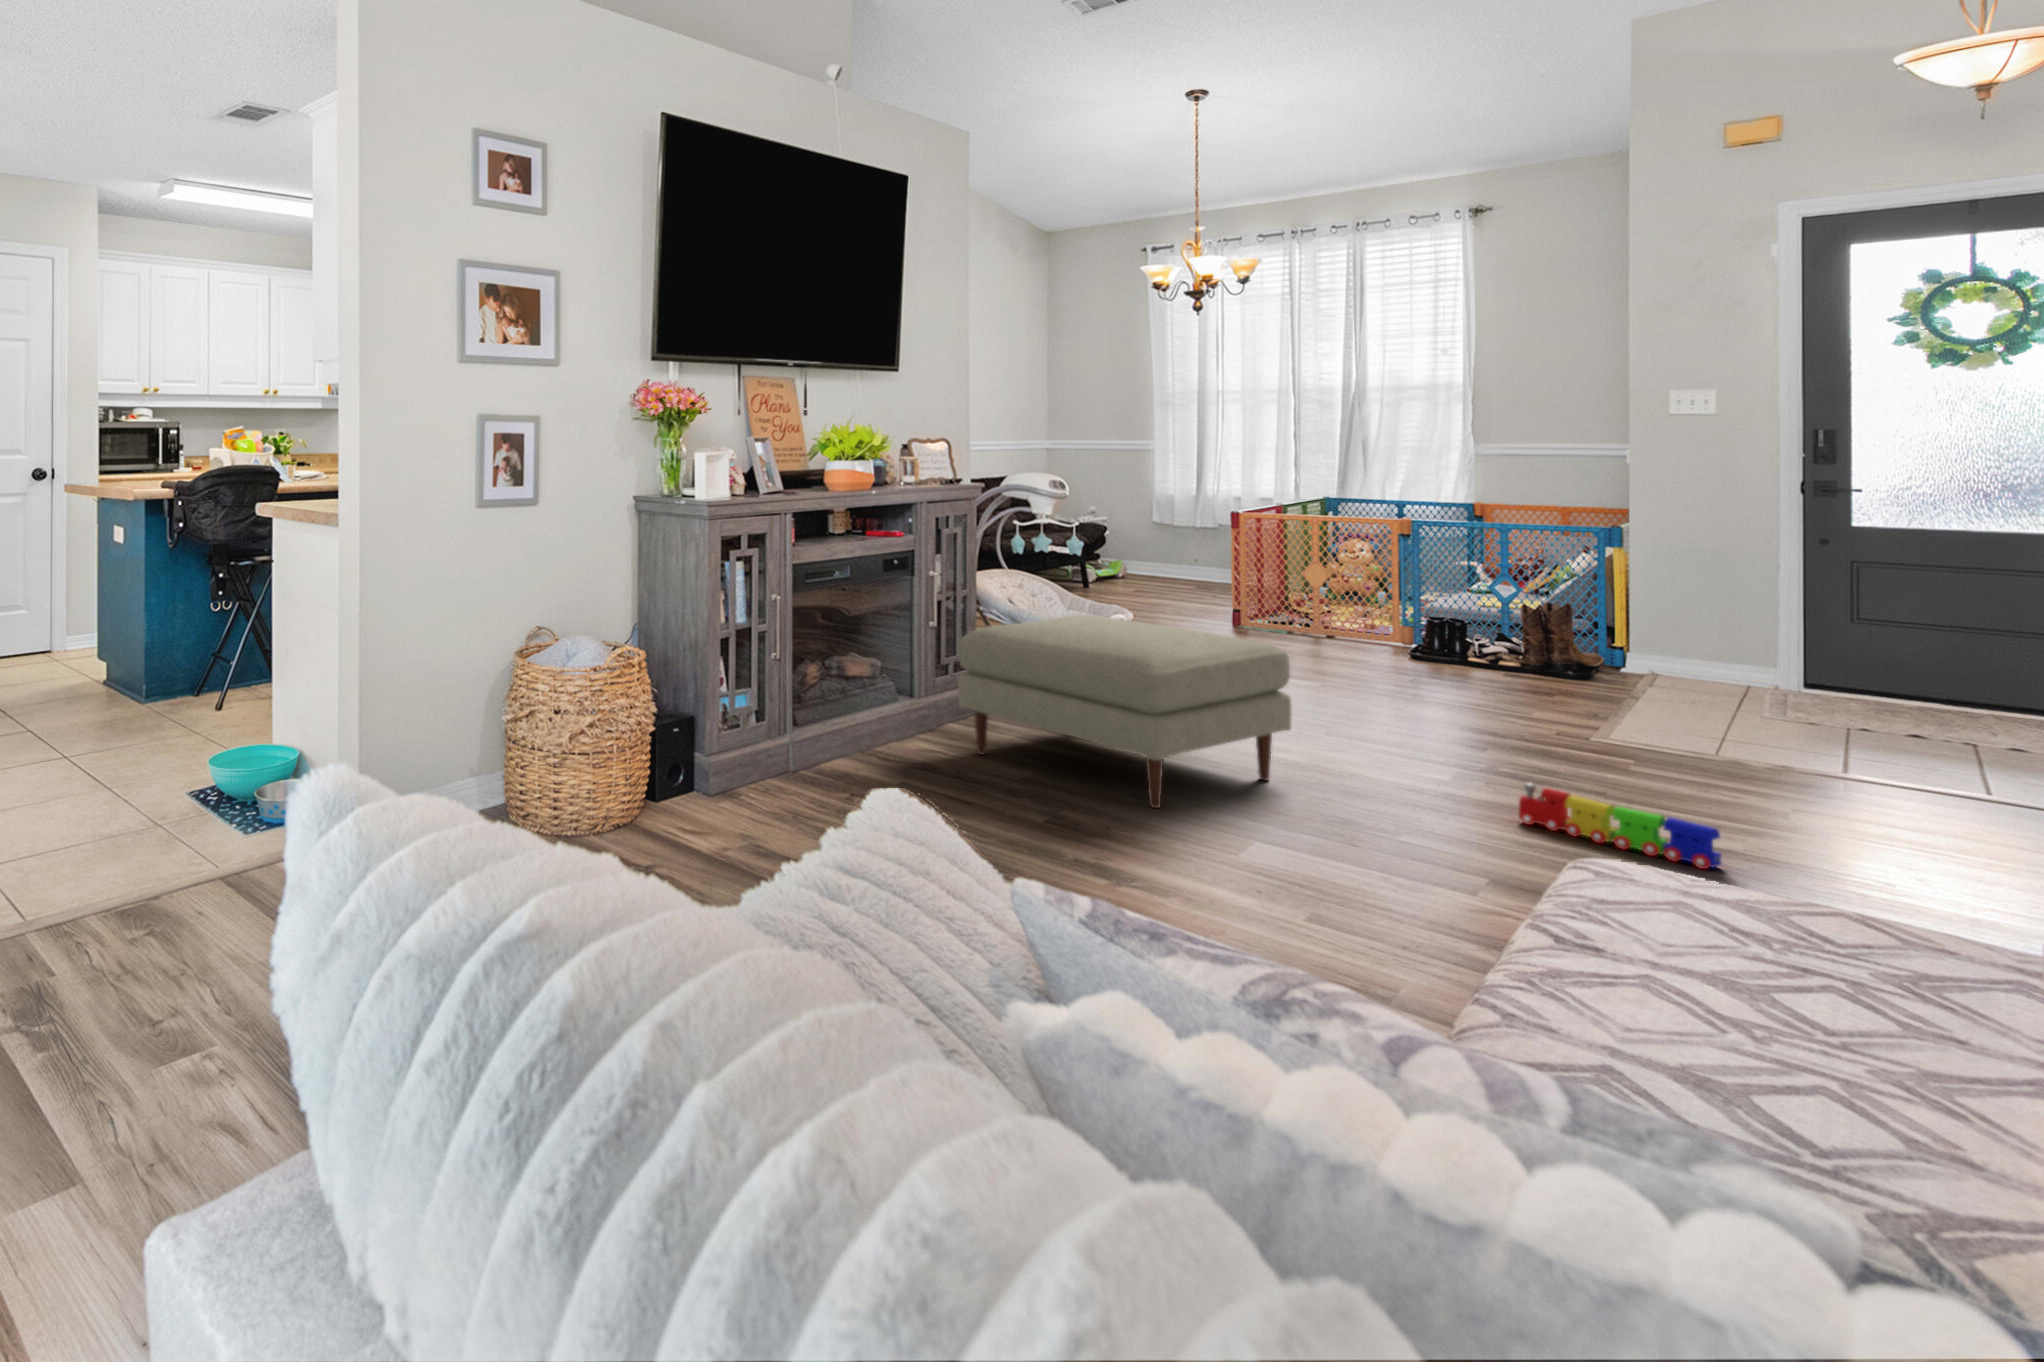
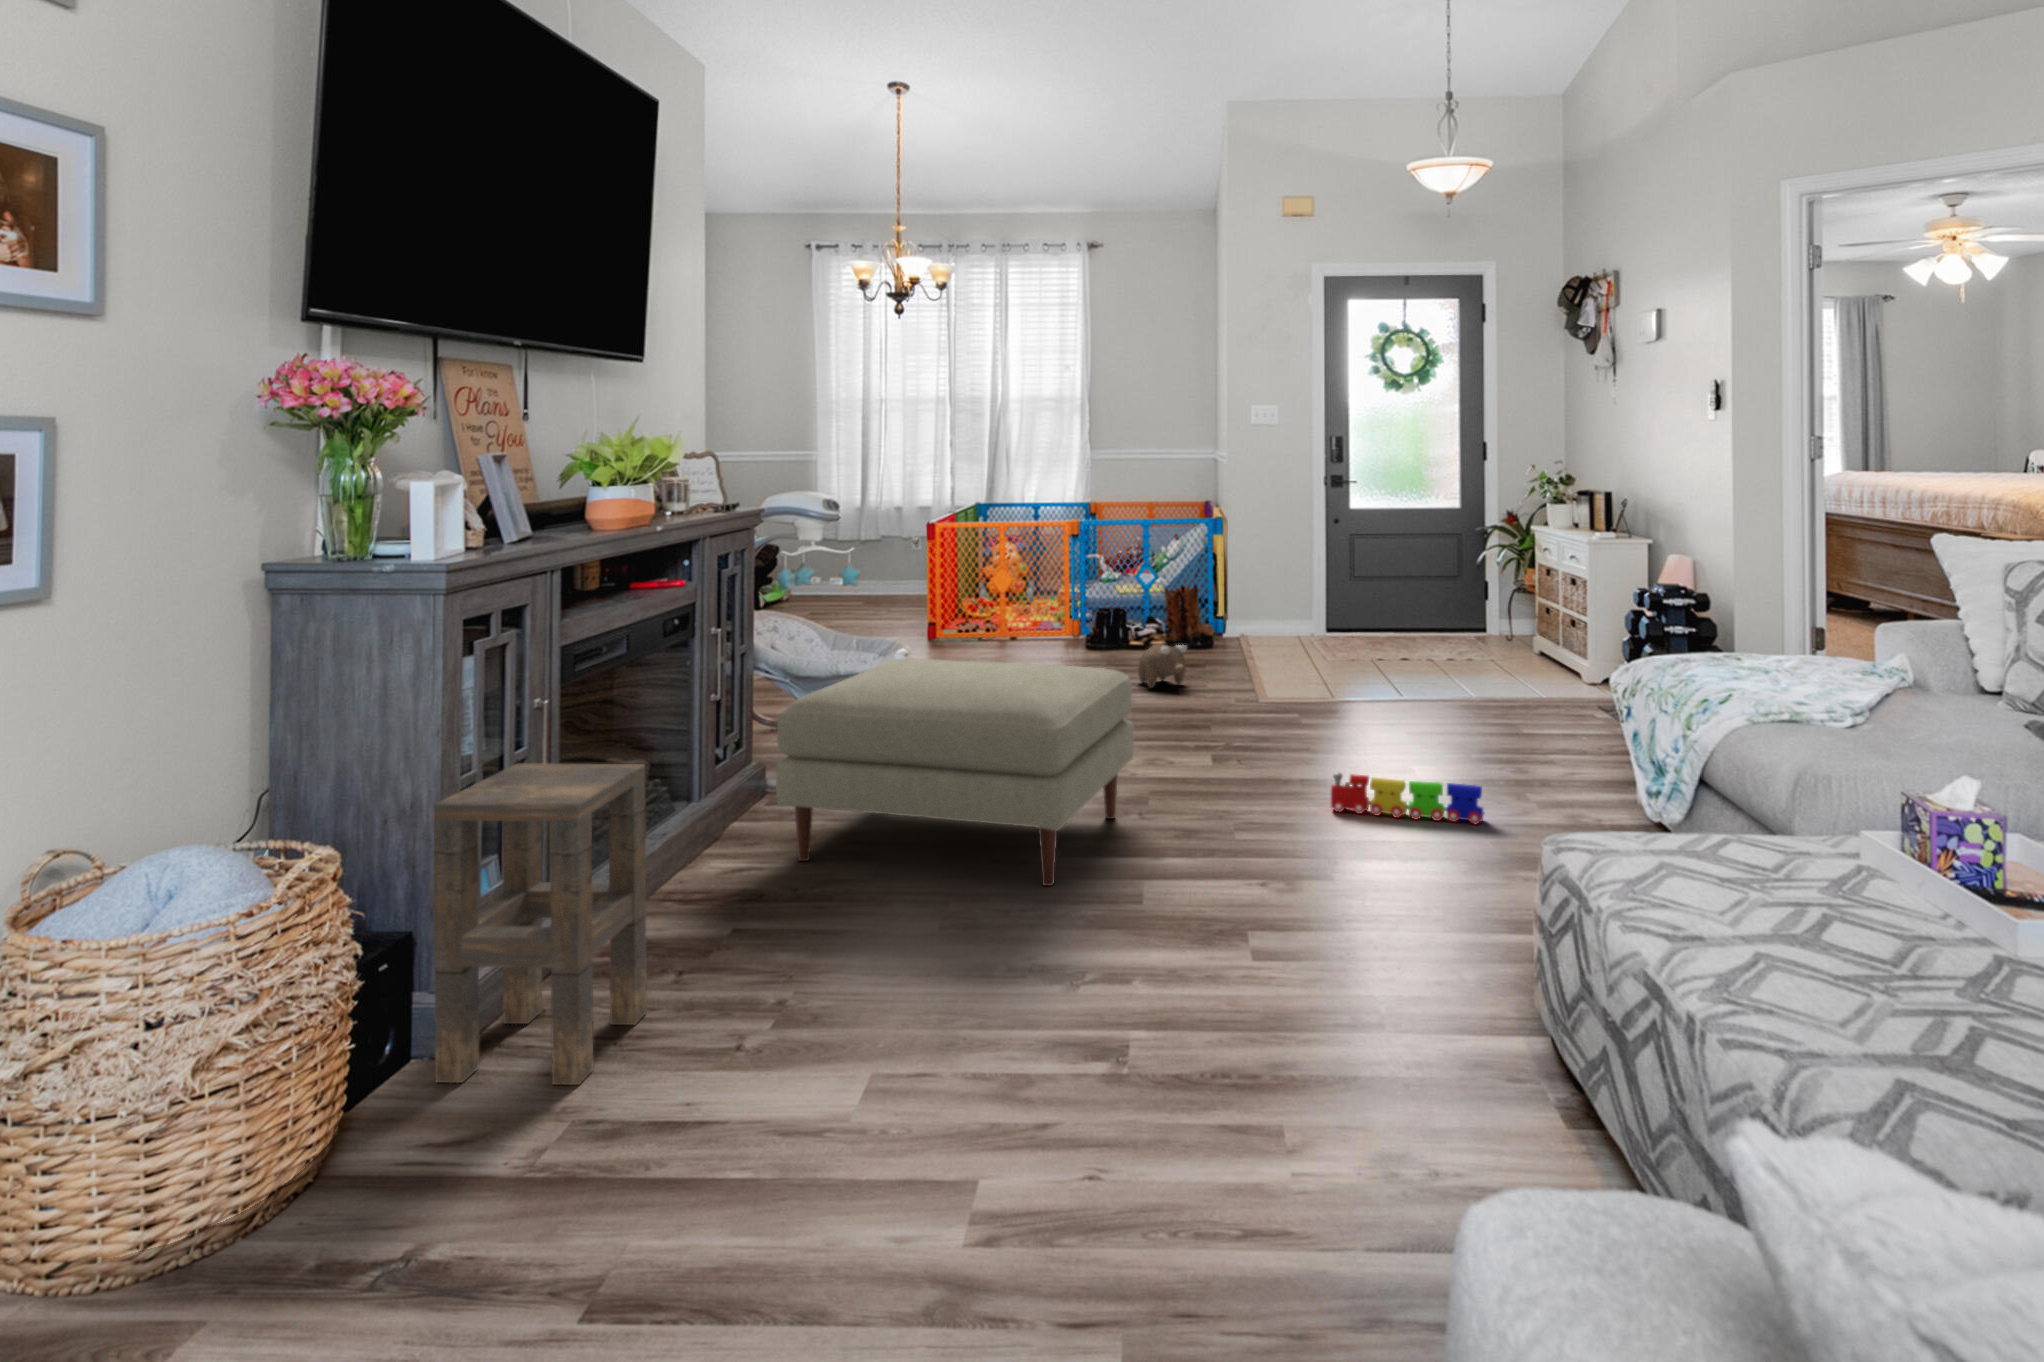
side table: none [698,631,821,824] -> present [434,763,647,1085]
plush toy: none [1428,650,1487,698] -> present [1138,644,1187,688]

